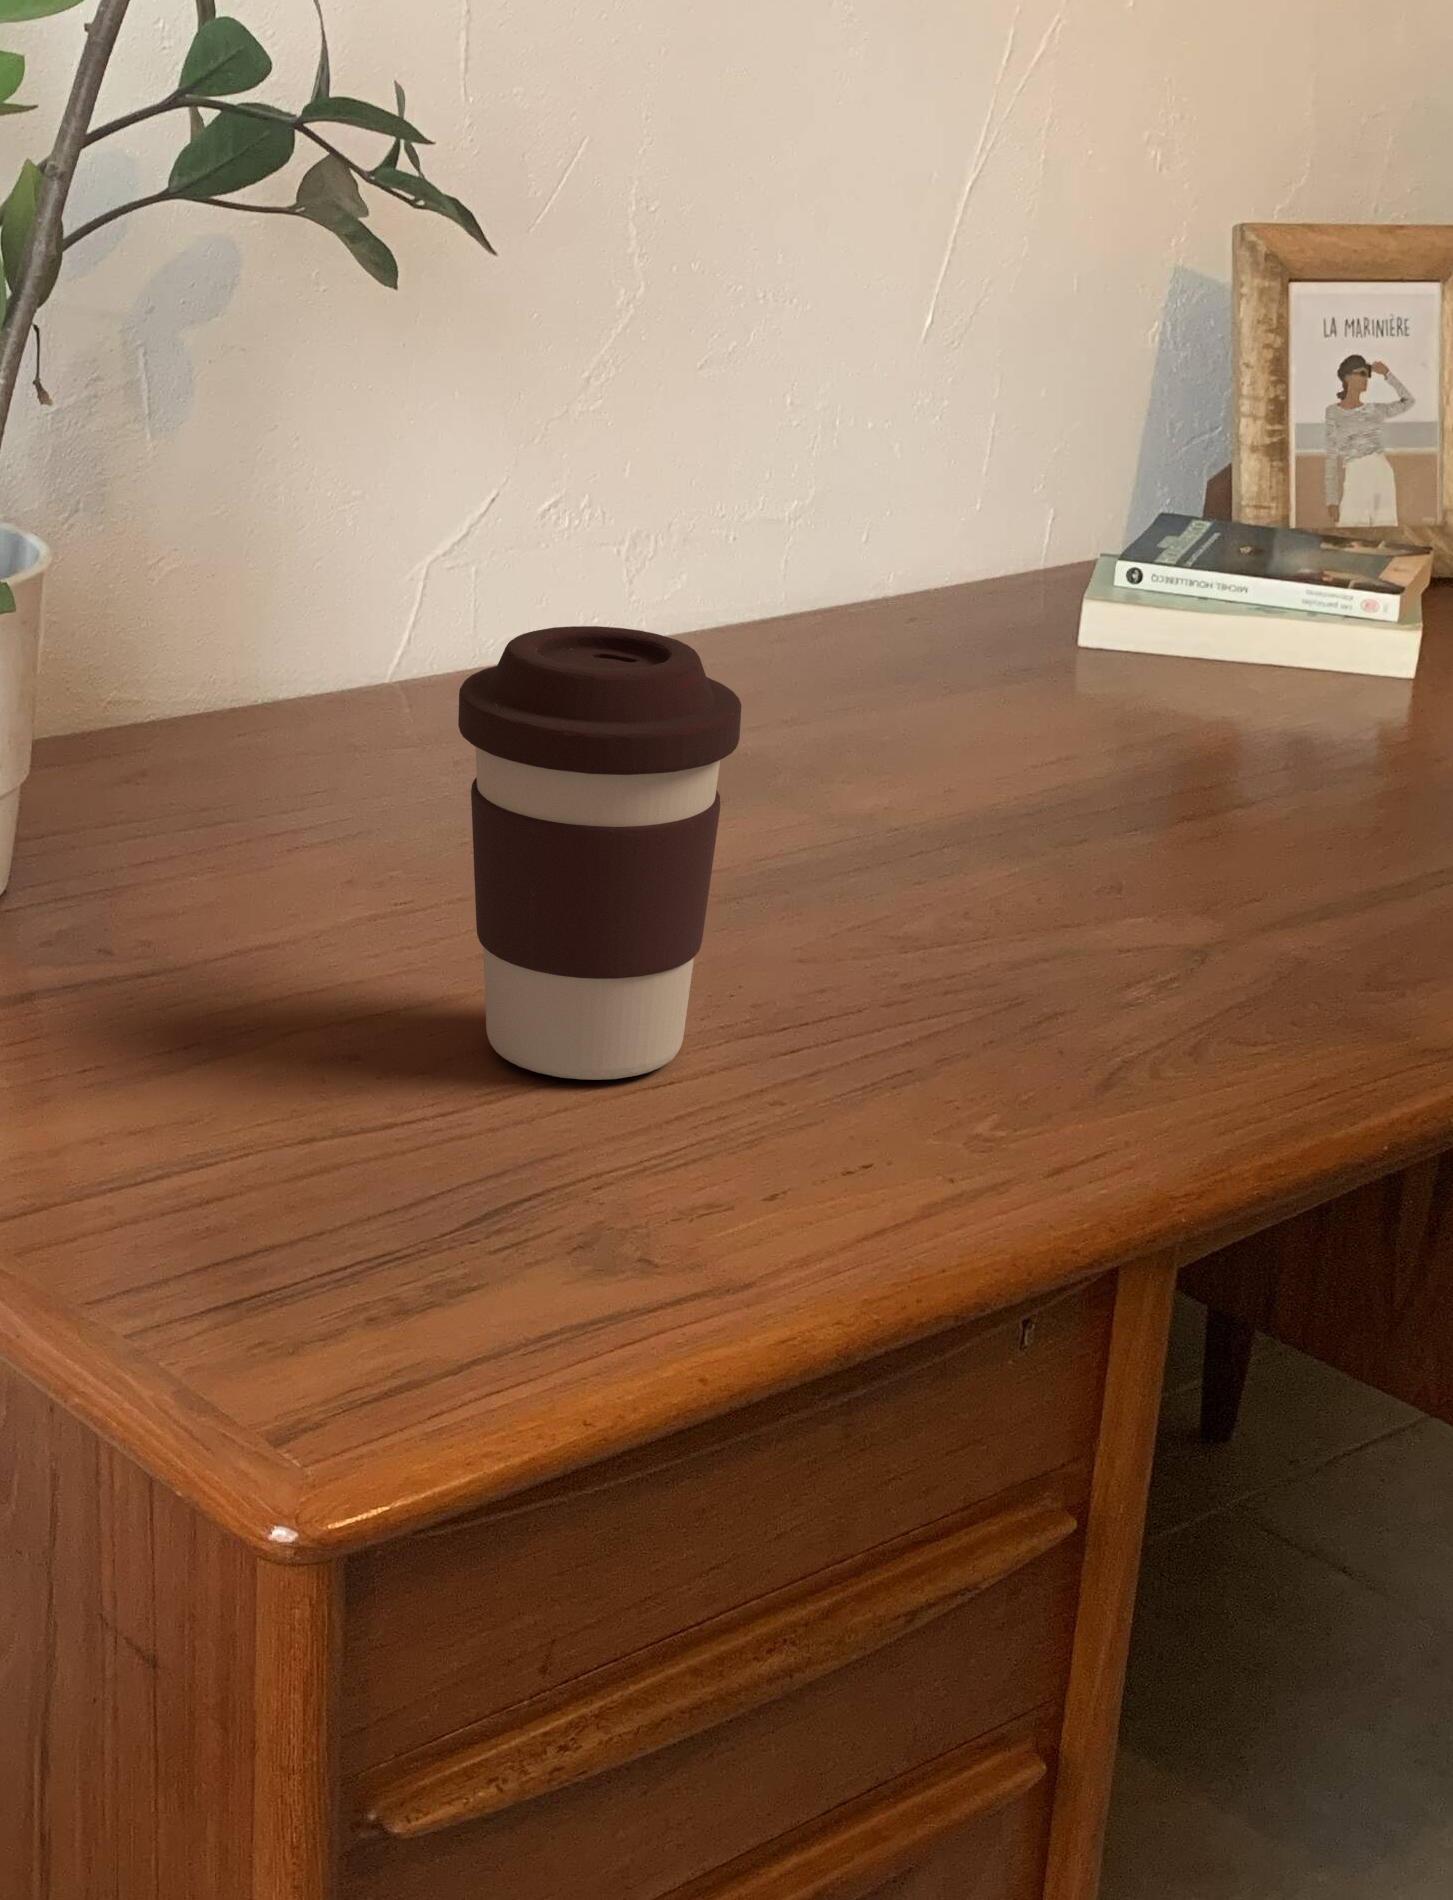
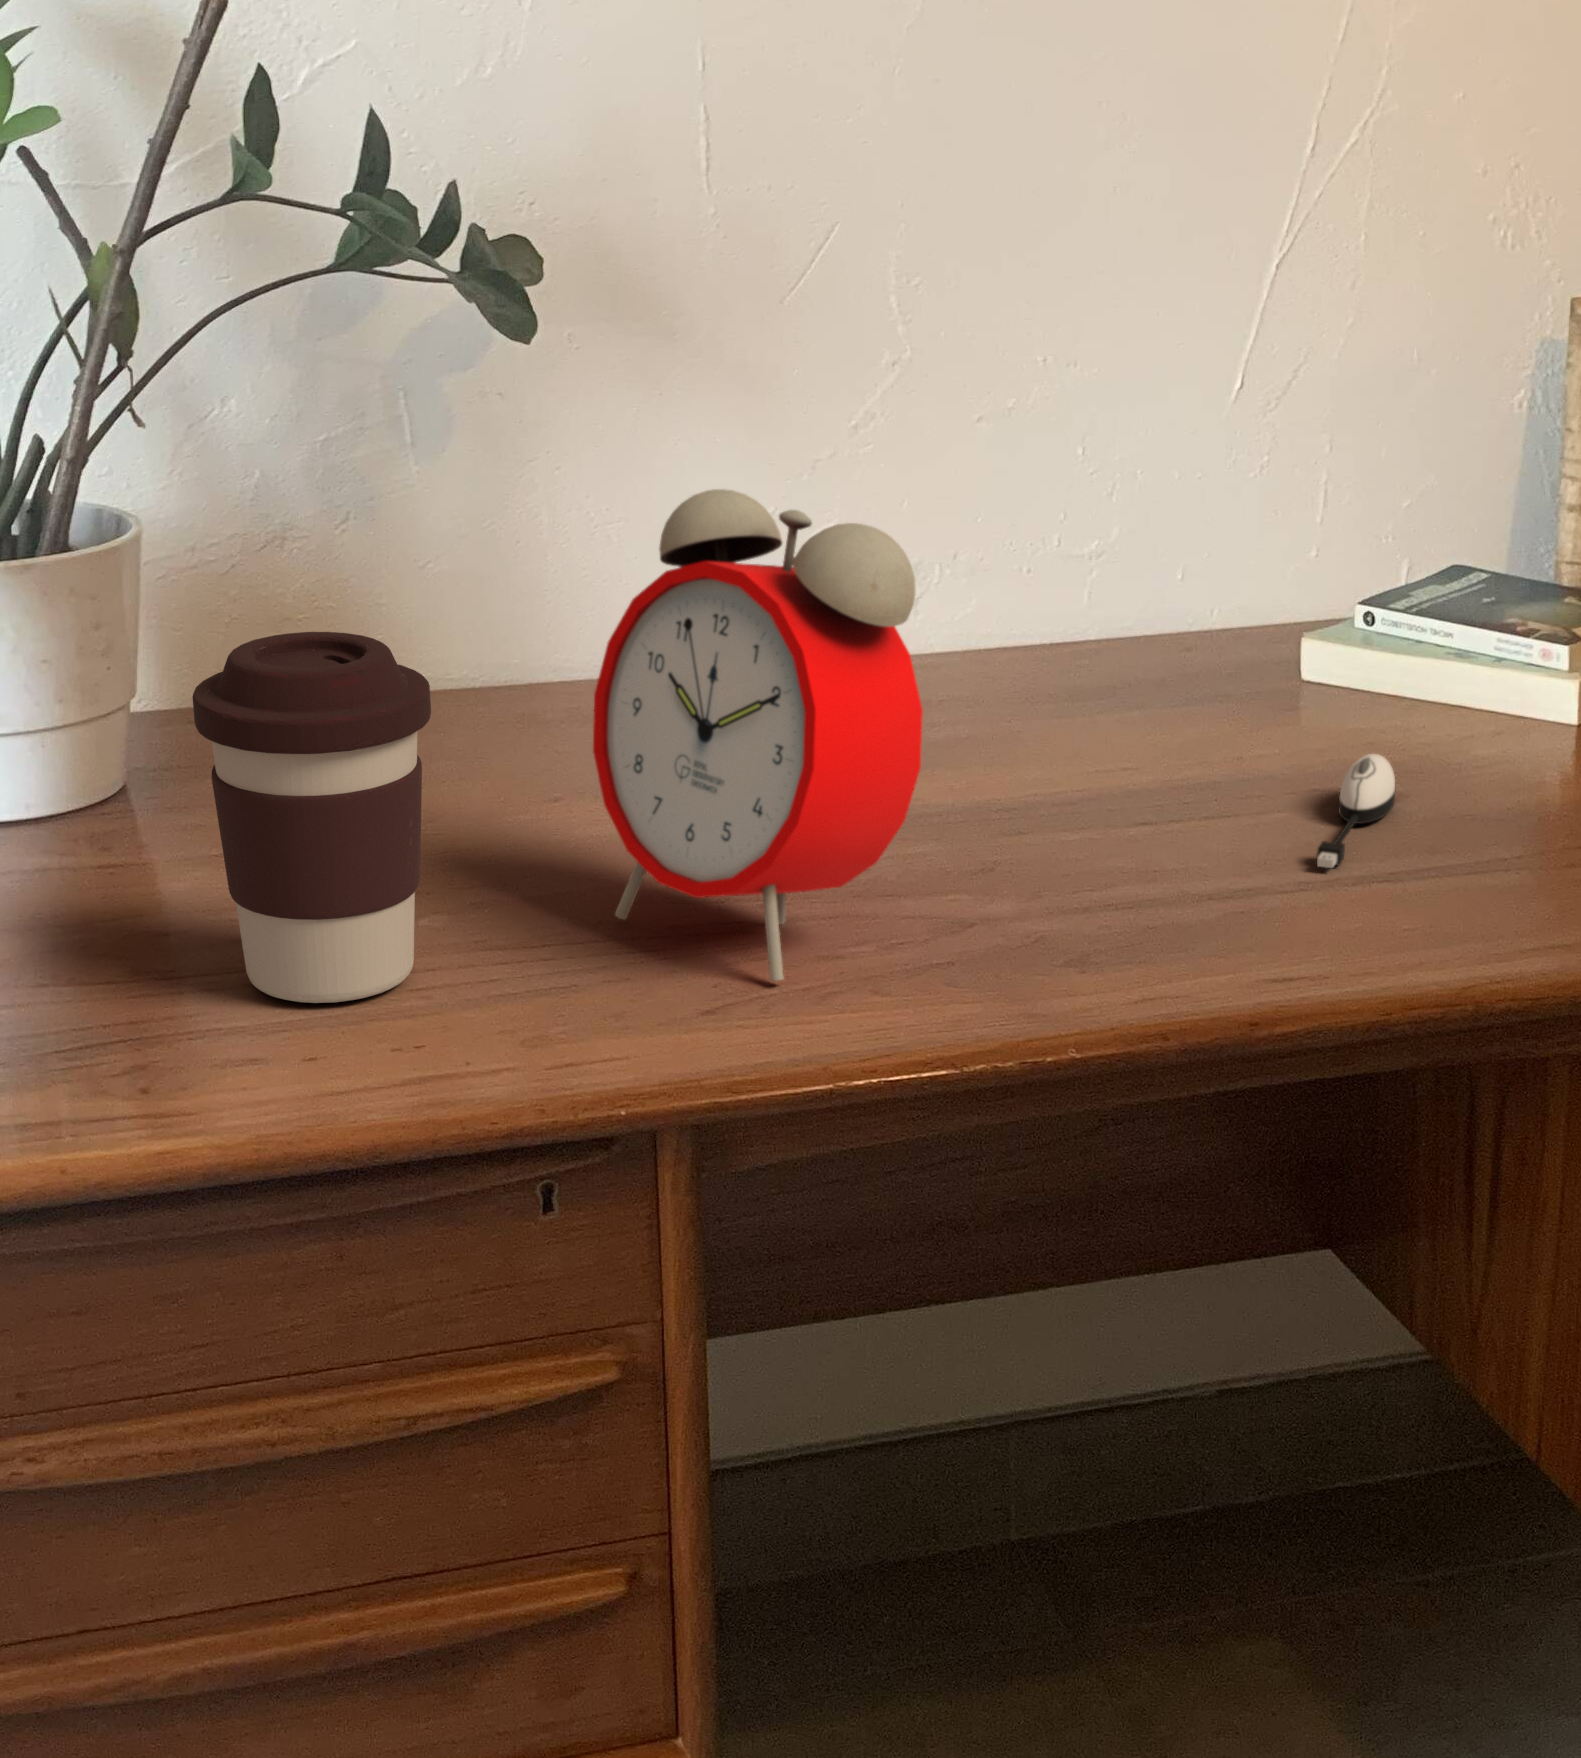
alarm clock: none [774,437,1192,999] -> present [593,489,923,981]
computer mouse: none [1300,710,1399,829] -> present [1317,754,1395,868]

